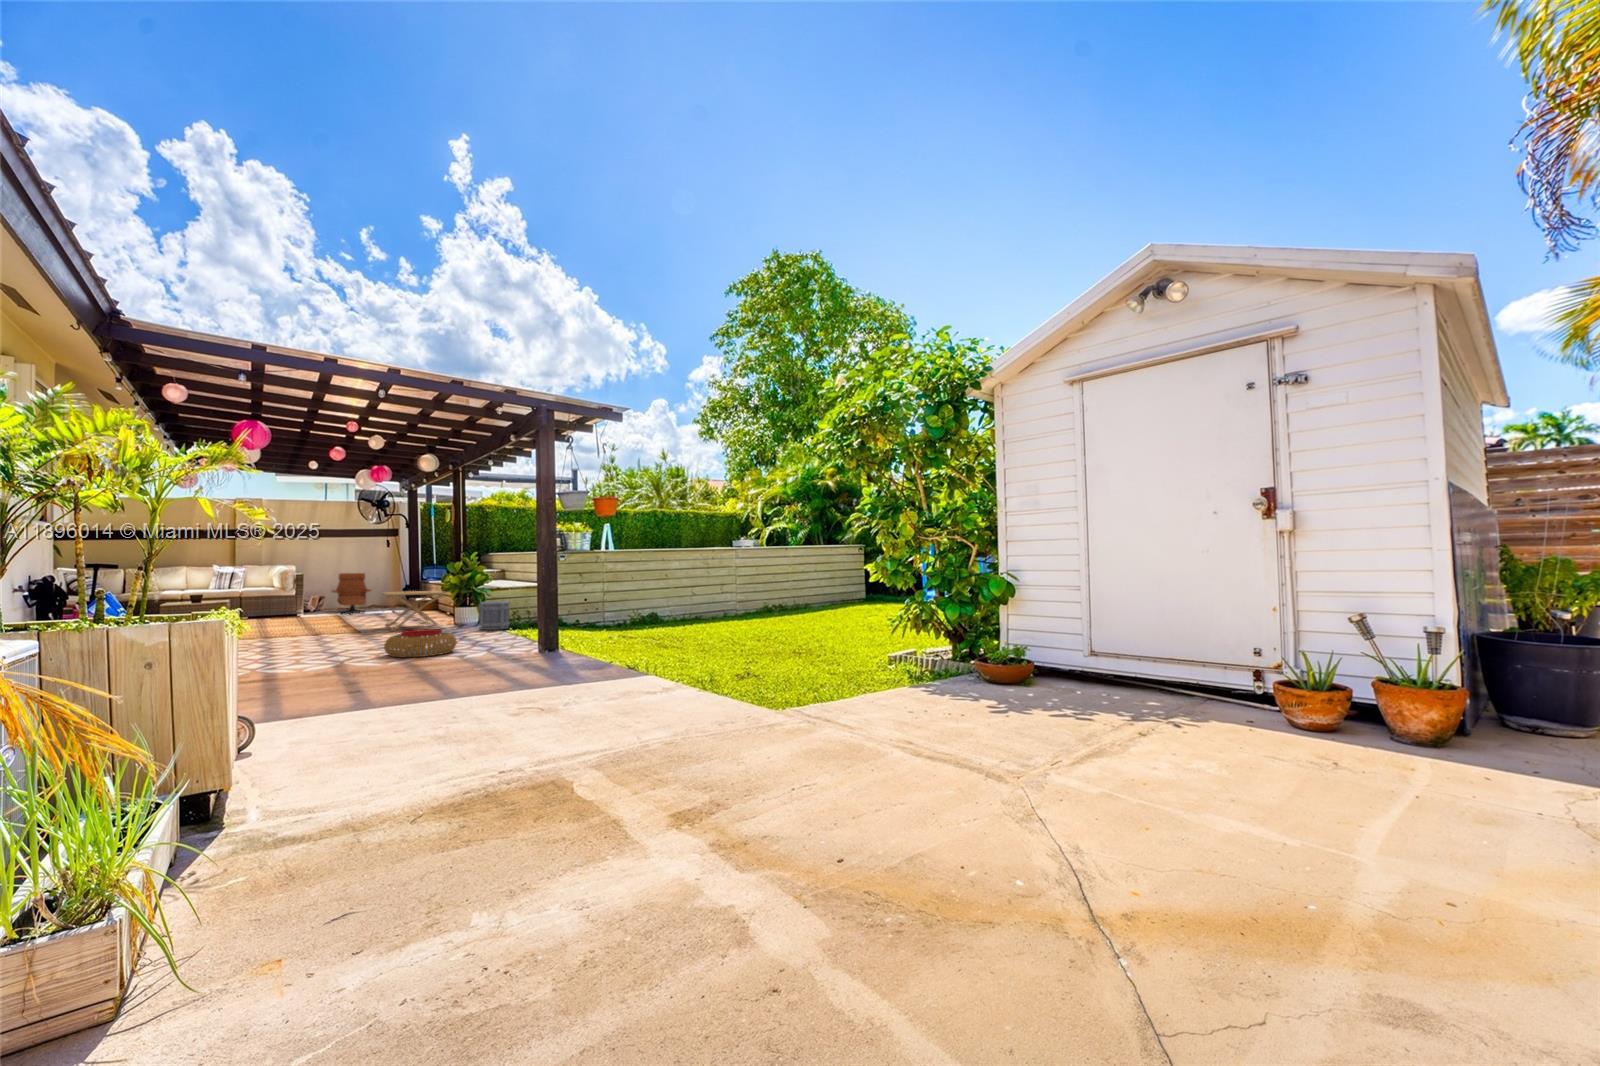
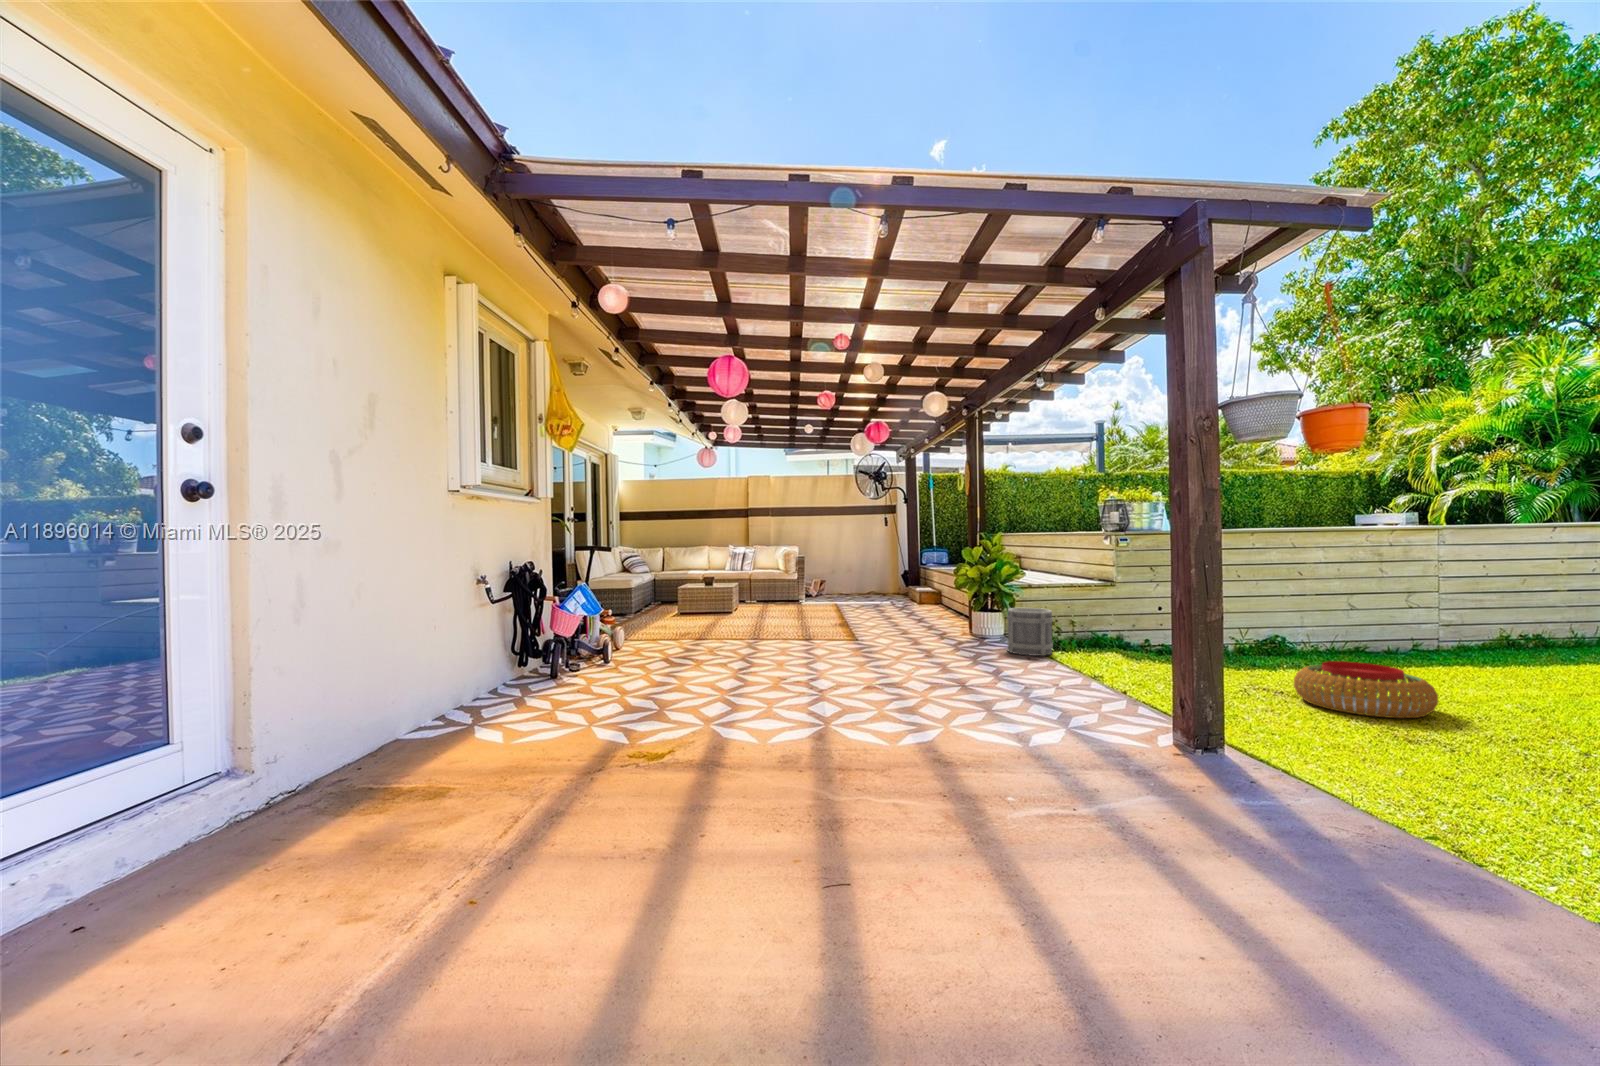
lounge chair: present [332,573,371,614] -> none [833,556,871,605]
side table: present [383,591,447,631] -> none [879,585,960,642]
pouf: present [384,629,457,657] -> present [1294,661,1438,718]

